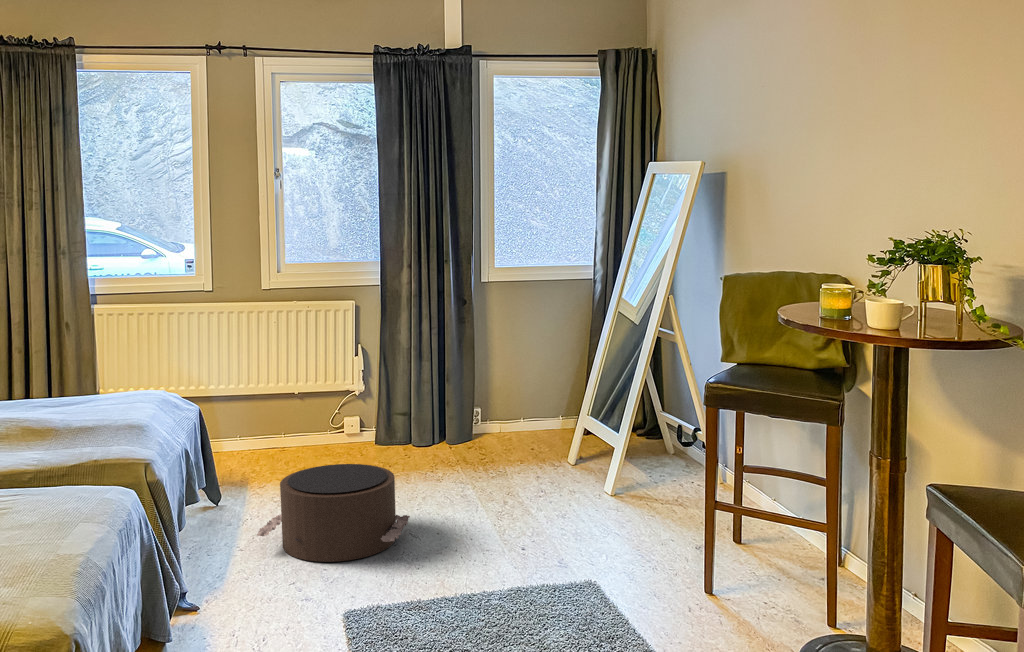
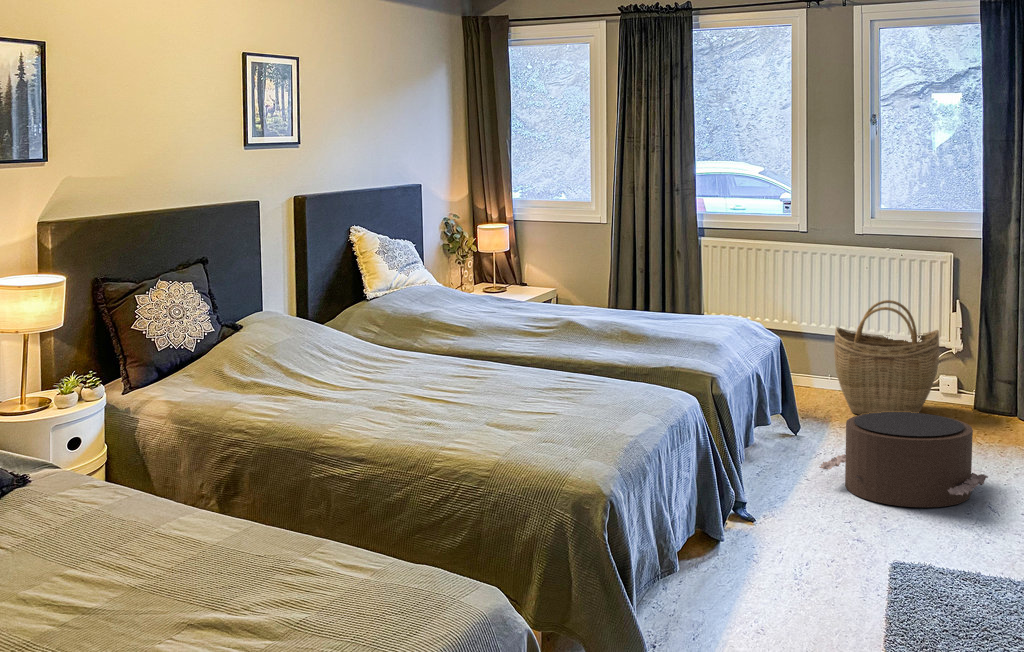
woven basket: none [250,351,346,465] -> present [834,300,939,415]

